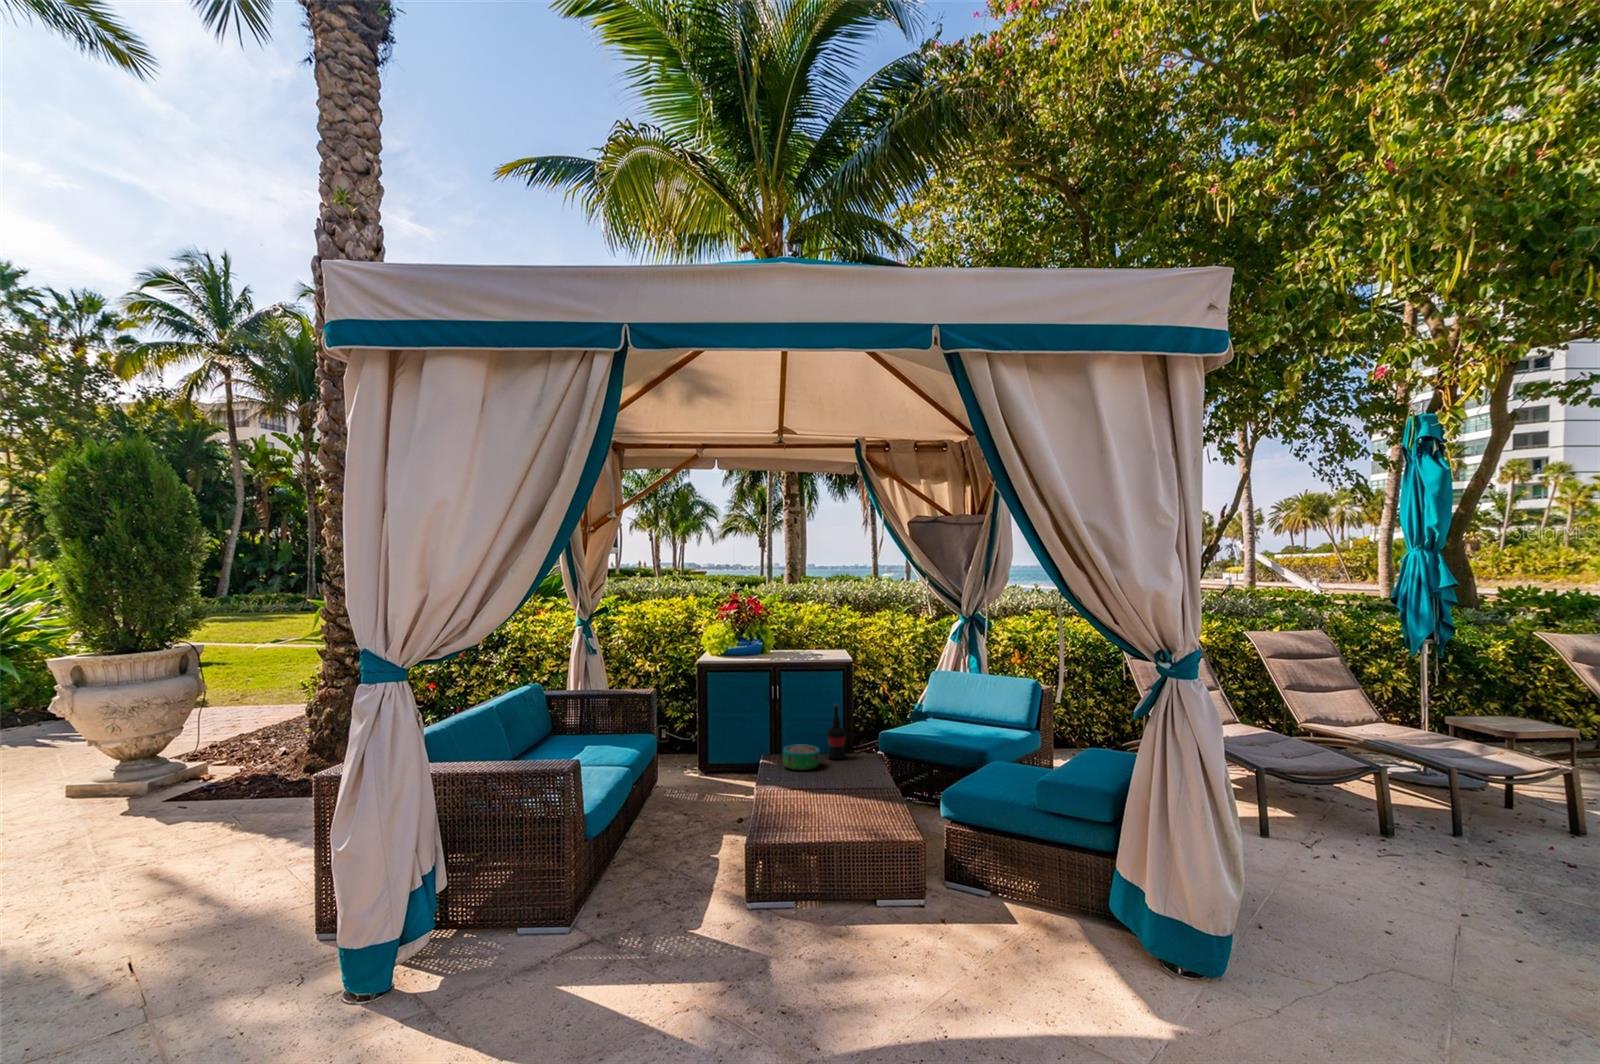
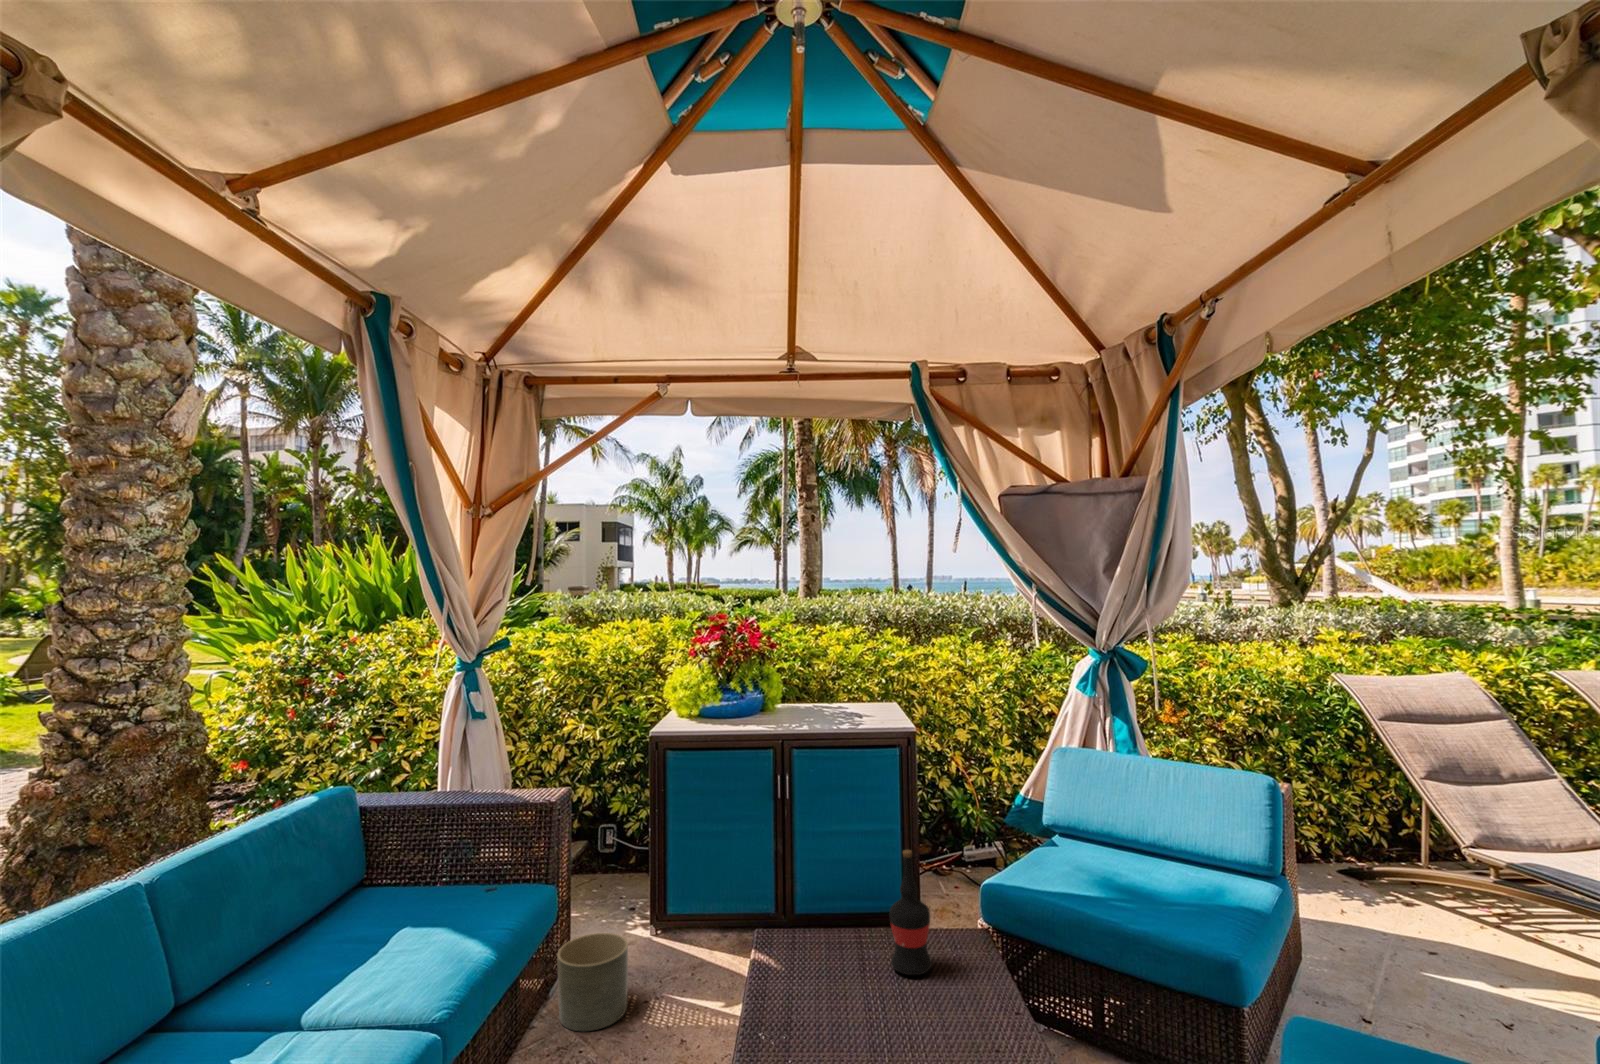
decorative bowl: present [783,744,820,770] -> none [794,946,878,1027]
planter: none [657,763,694,806] -> present [557,933,628,1031]

